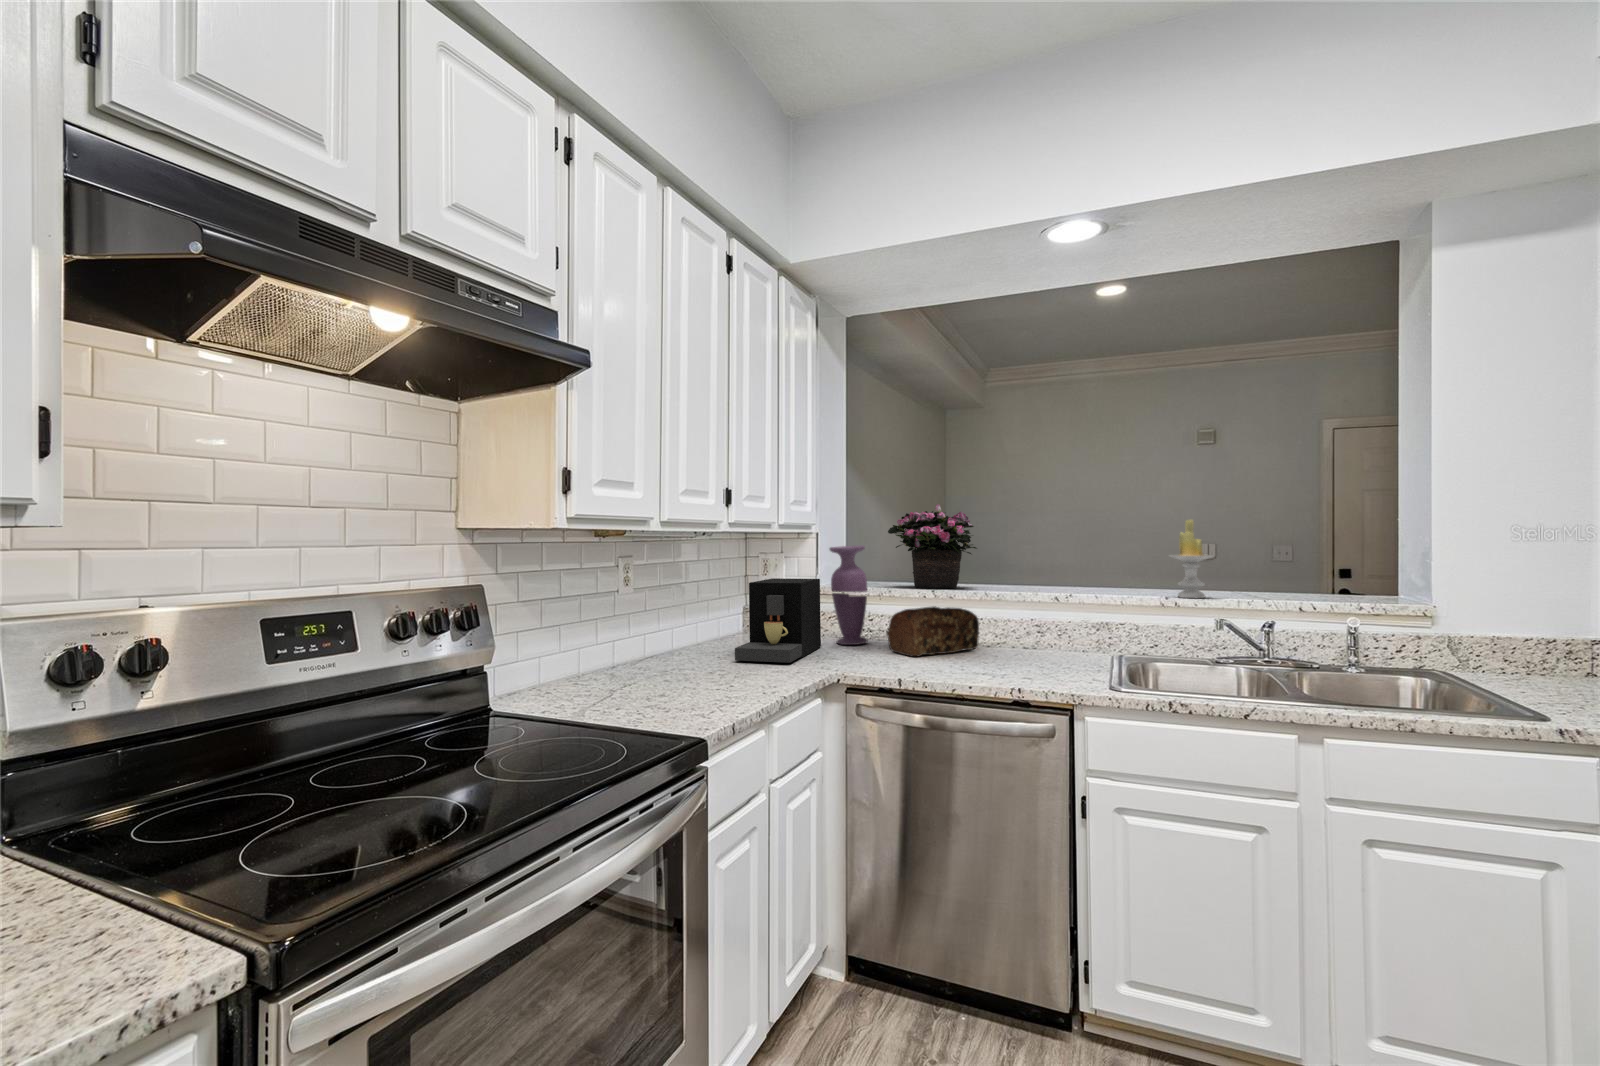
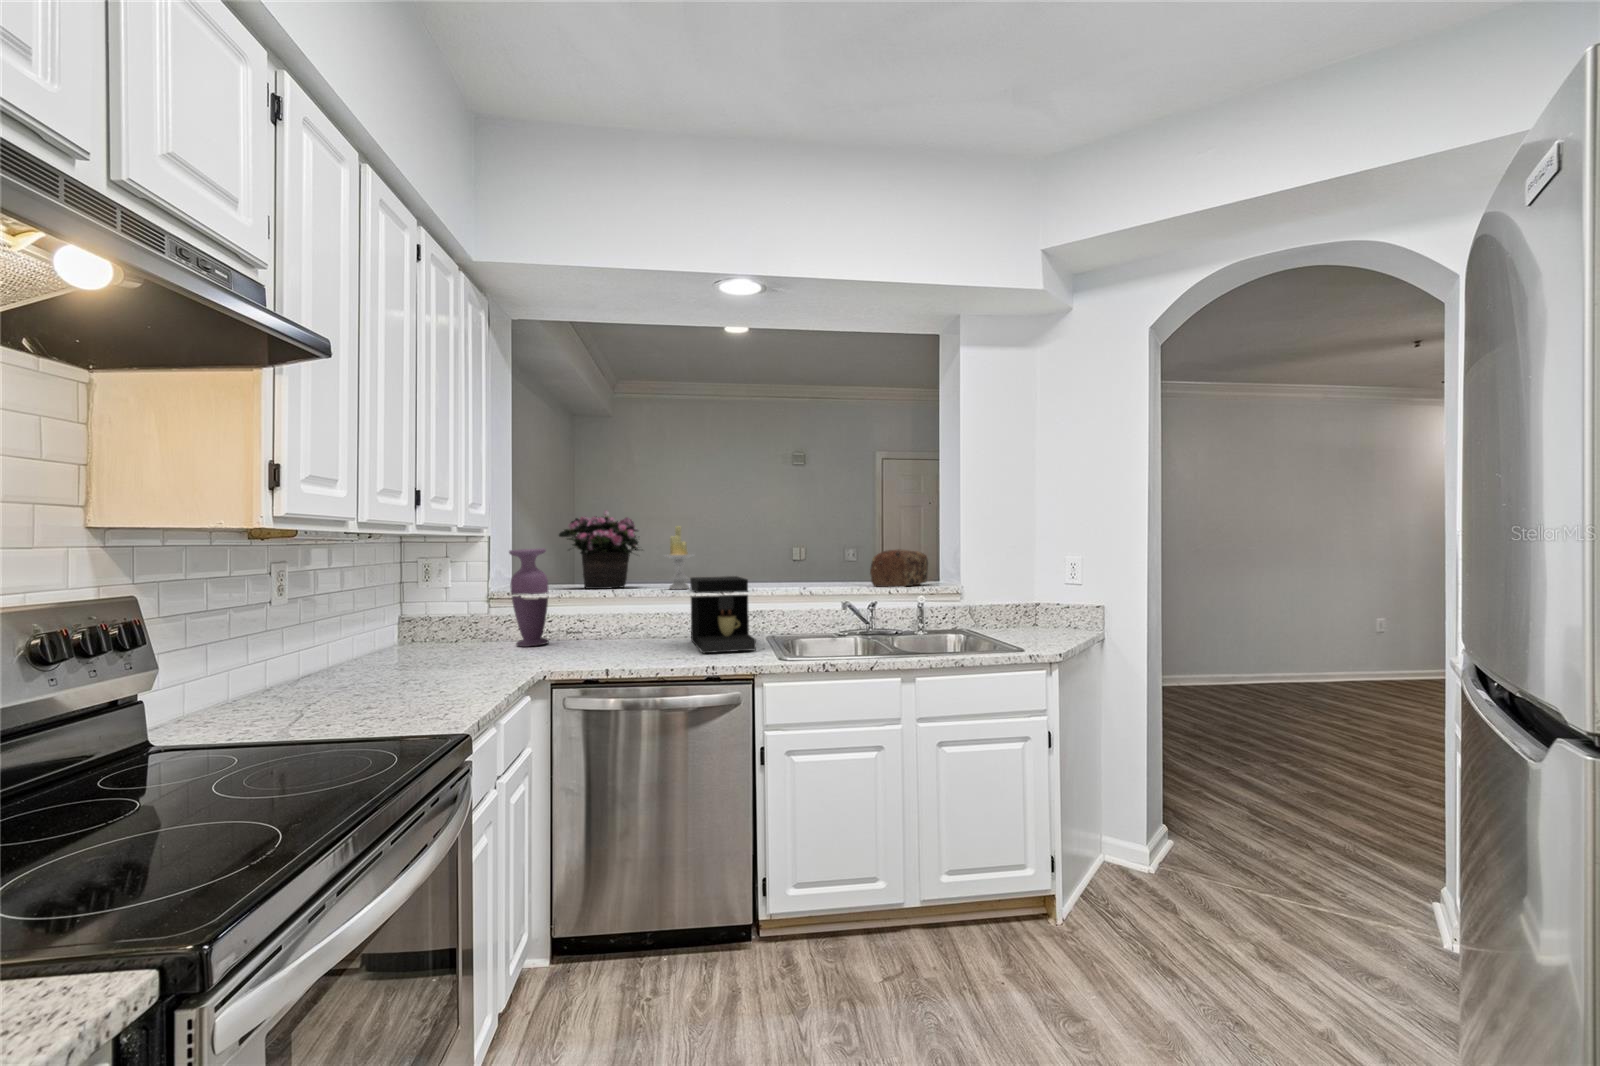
candle: present [1170,520,1213,598] -> present [664,526,694,590]
coffee maker: present [735,578,821,663] -> present [690,576,756,653]
bread loaf: present [887,606,979,657] -> present [870,549,928,587]

